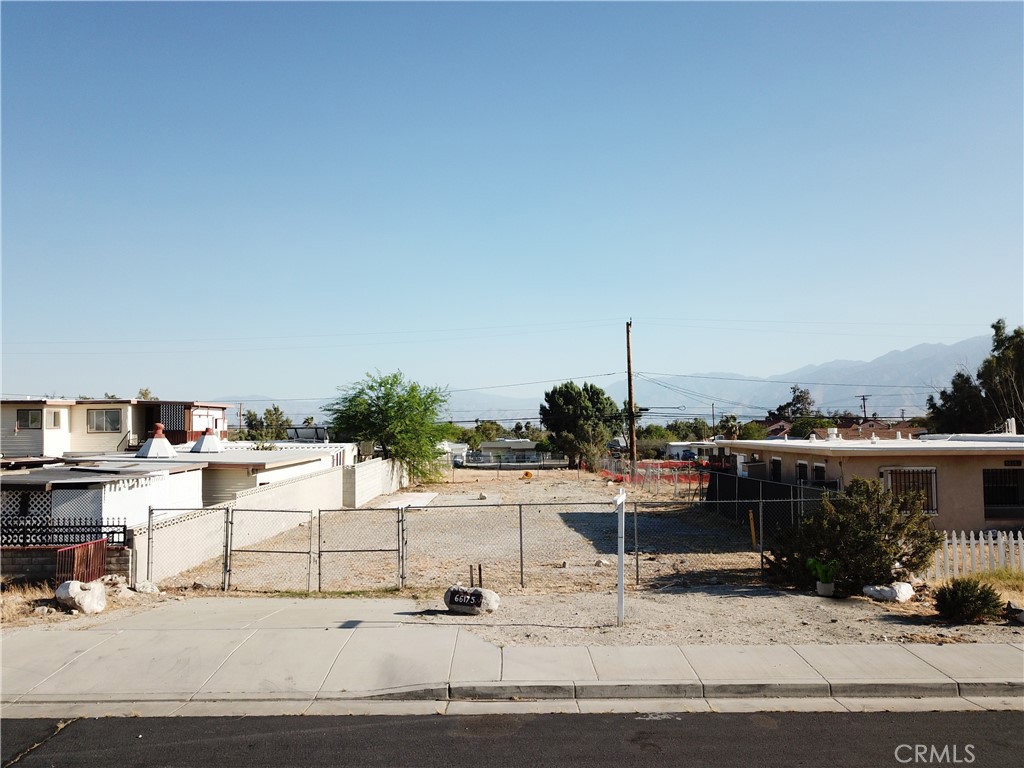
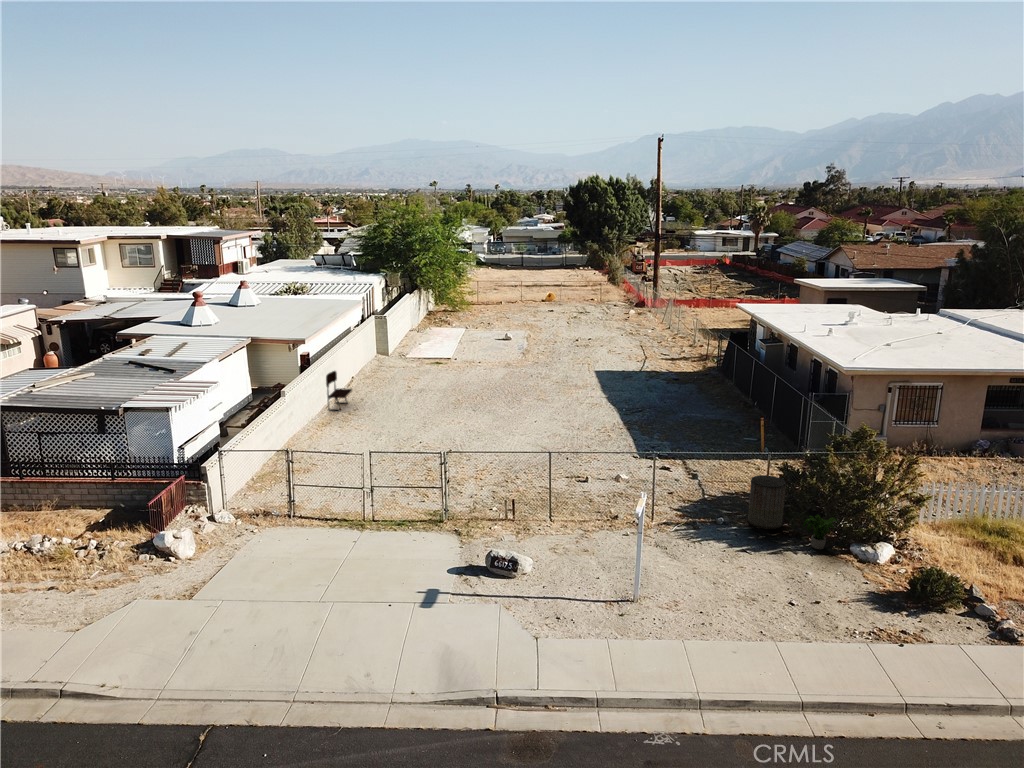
bench: none [285,497,313,537] -> present [326,371,352,411]
trash can: none [743,531,783,586] -> present [748,475,786,529]

